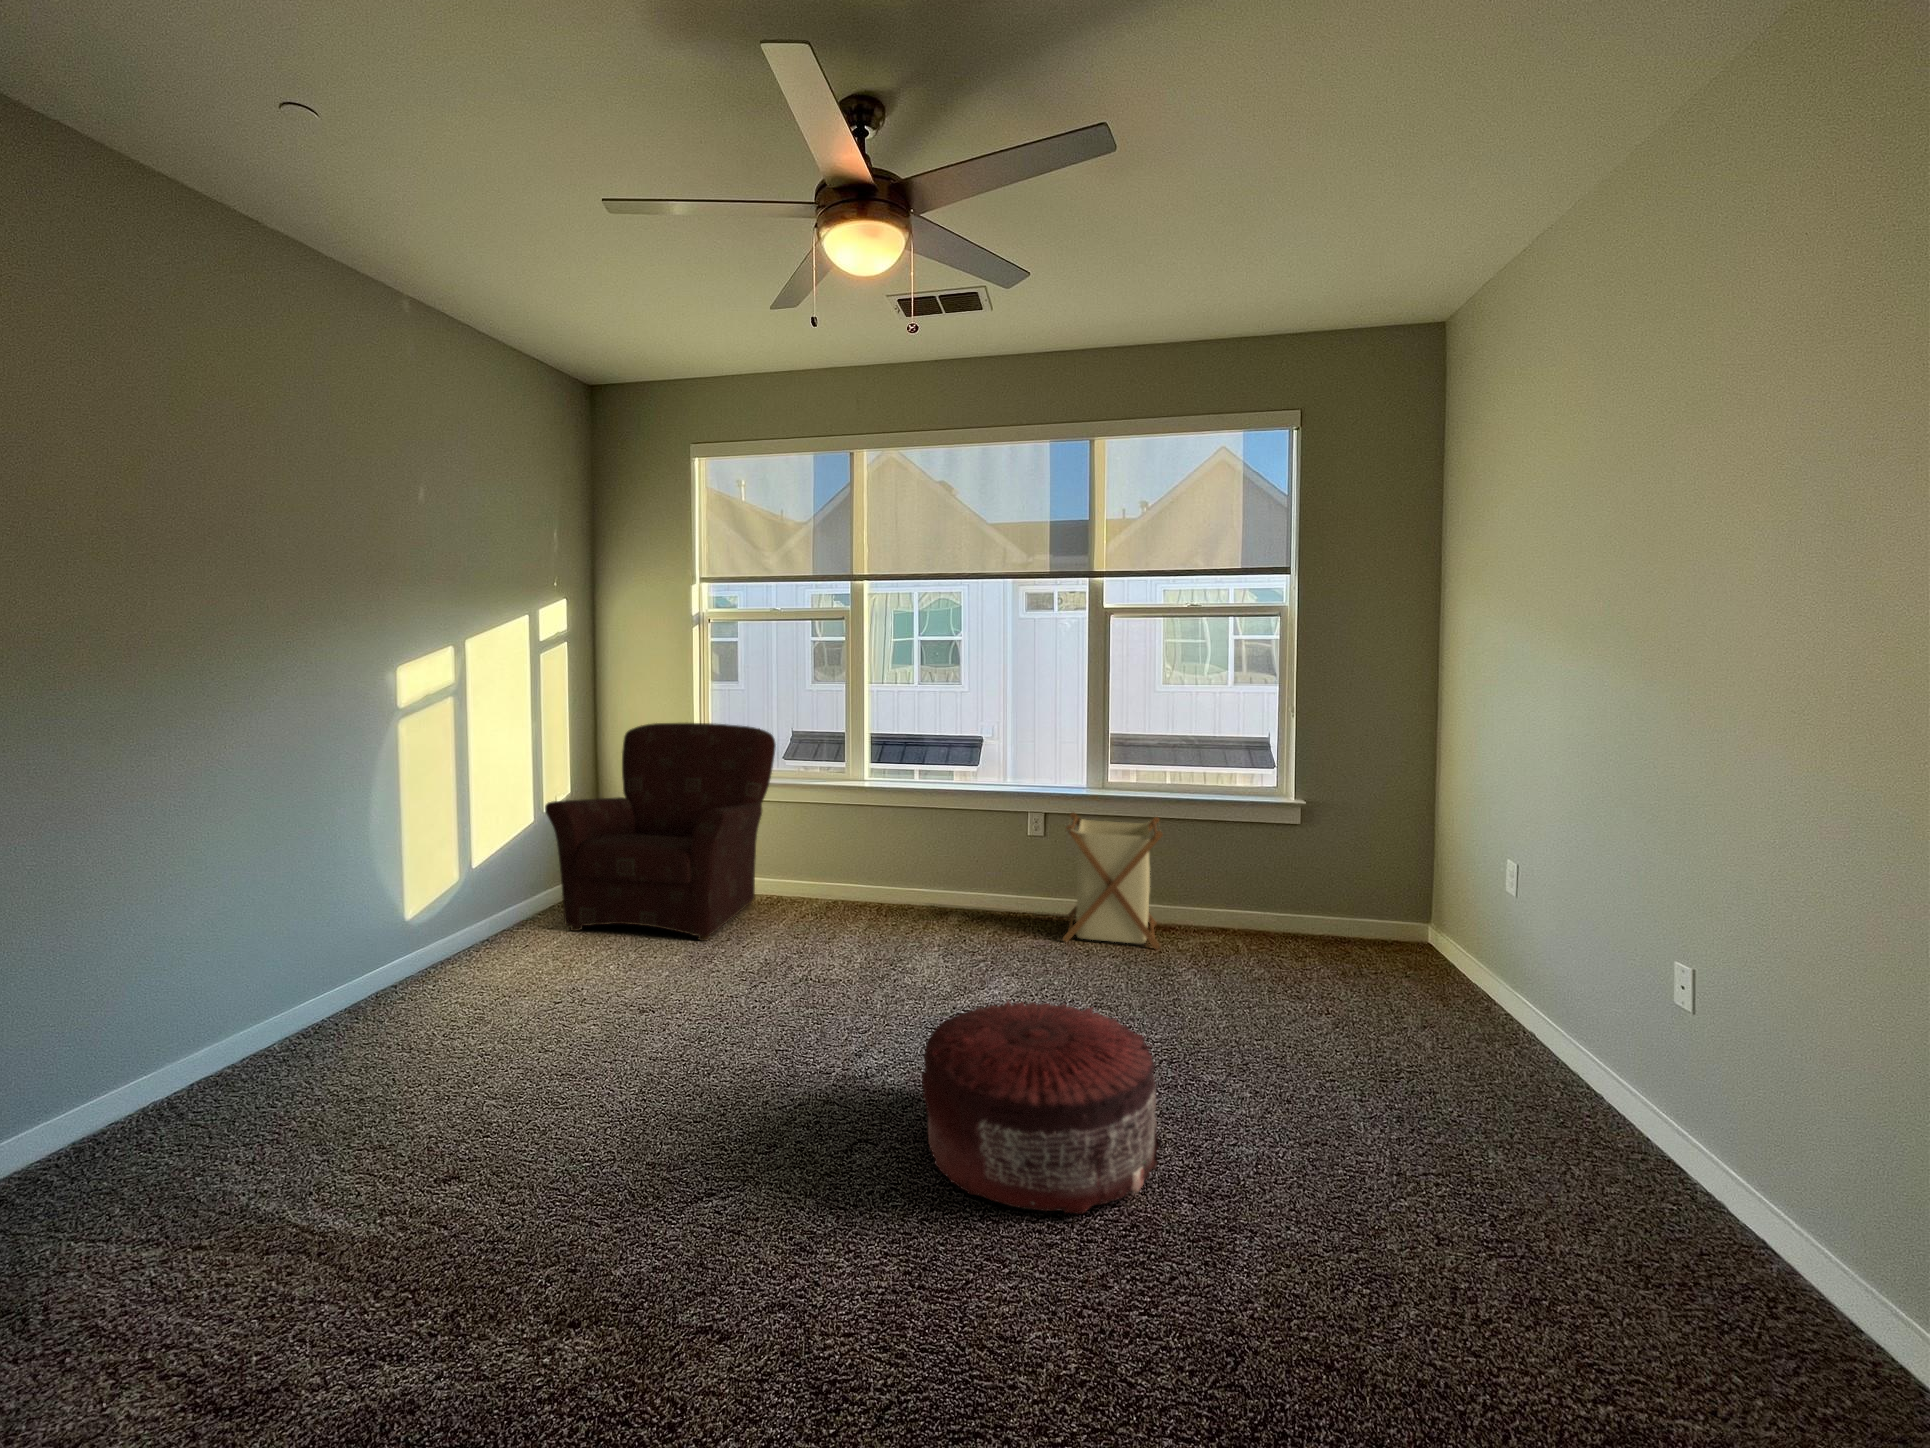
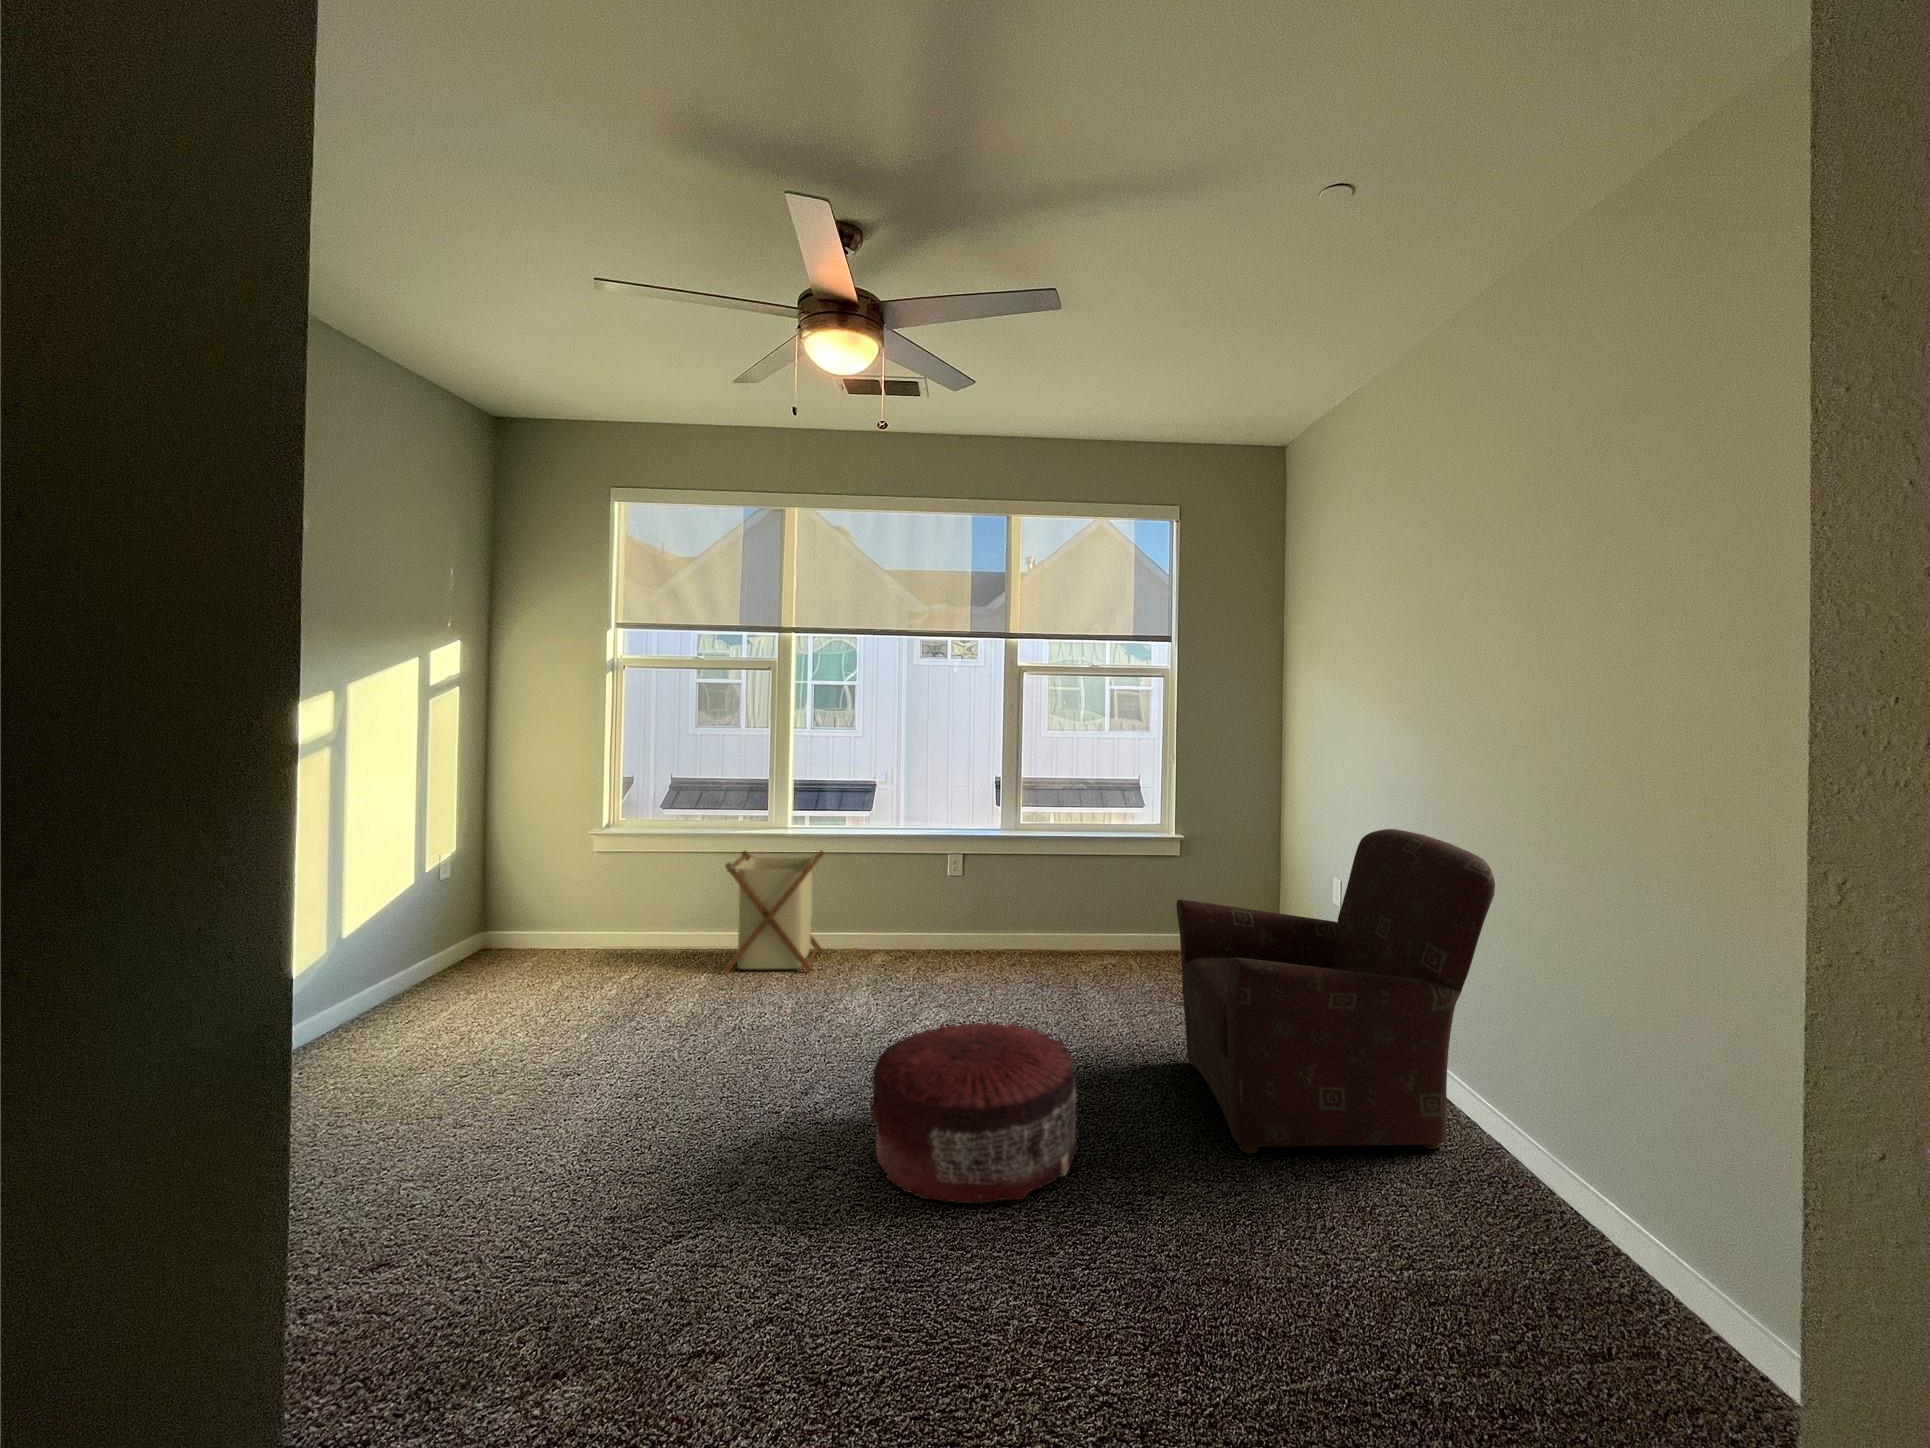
armchair: present [545,723,776,941] -> present [1177,829,1495,1153]
laundry basket: present [1063,812,1163,949] -> present [723,850,824,974]

